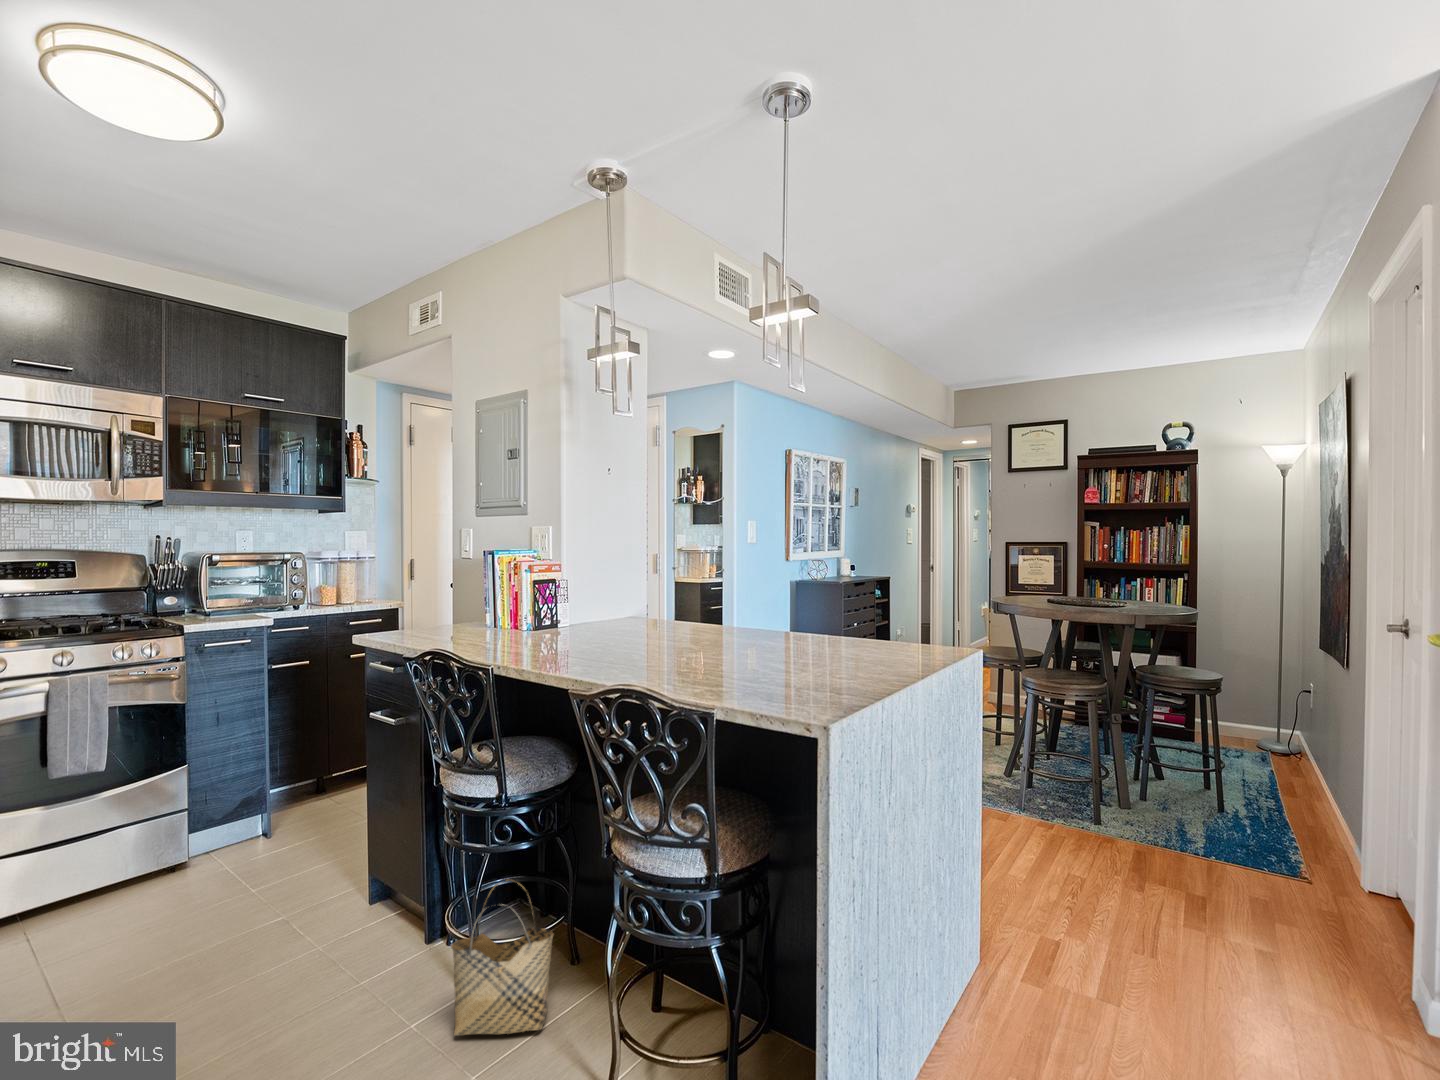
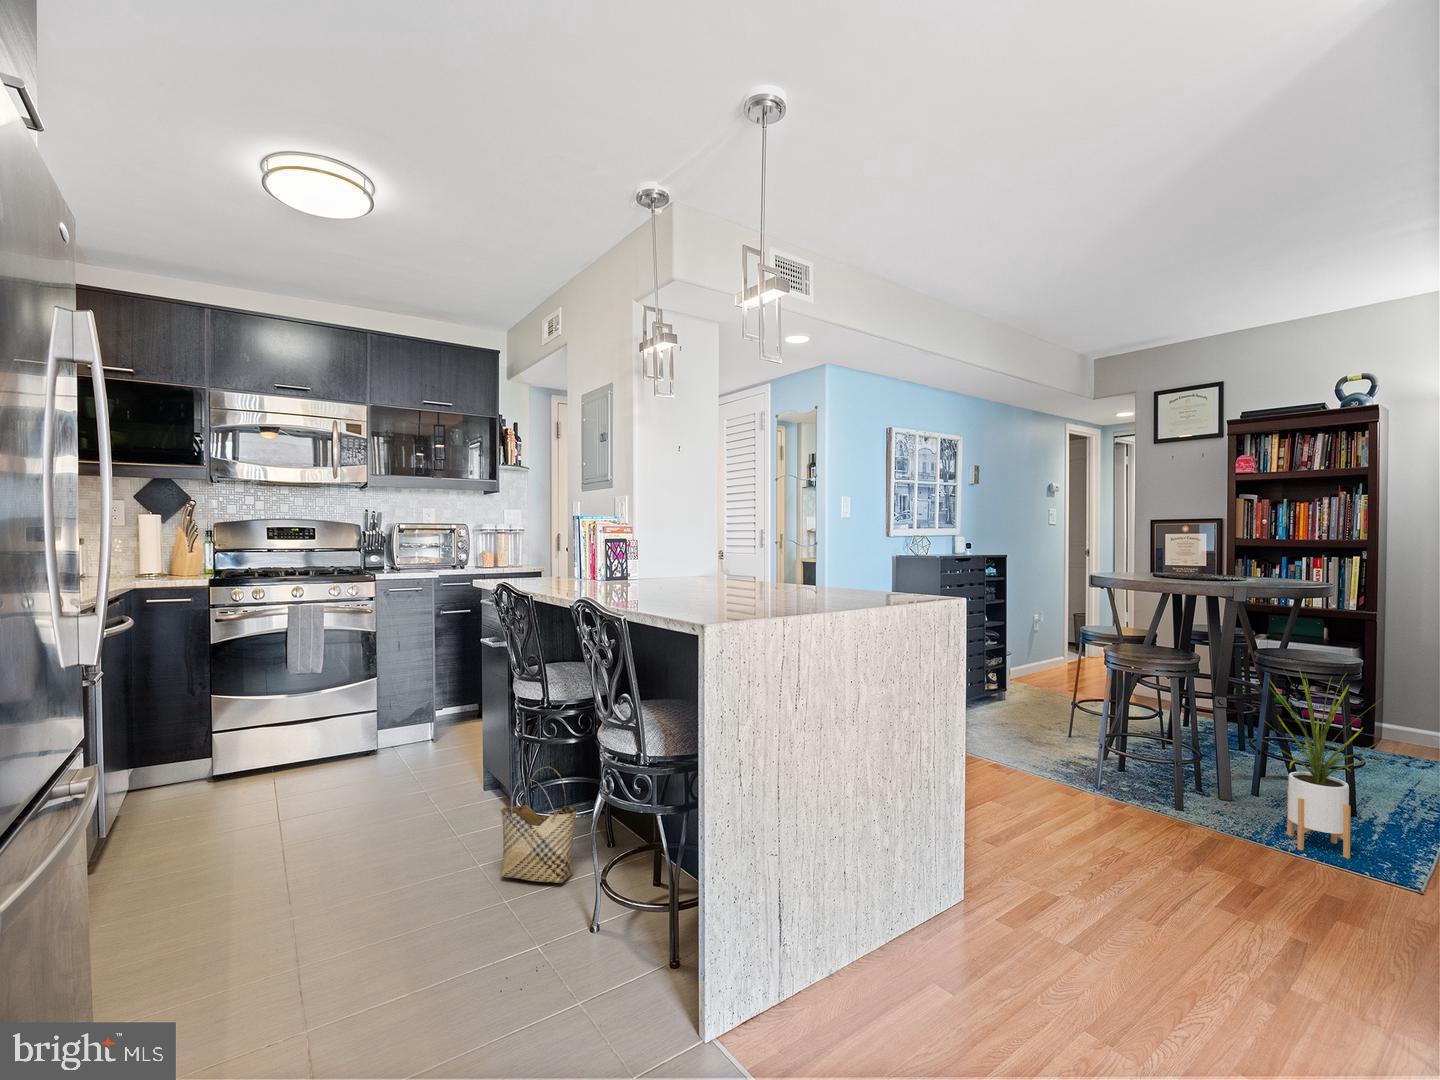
house plant: none [1170,689,1276,861] -> present [1265,669,1383,859]

